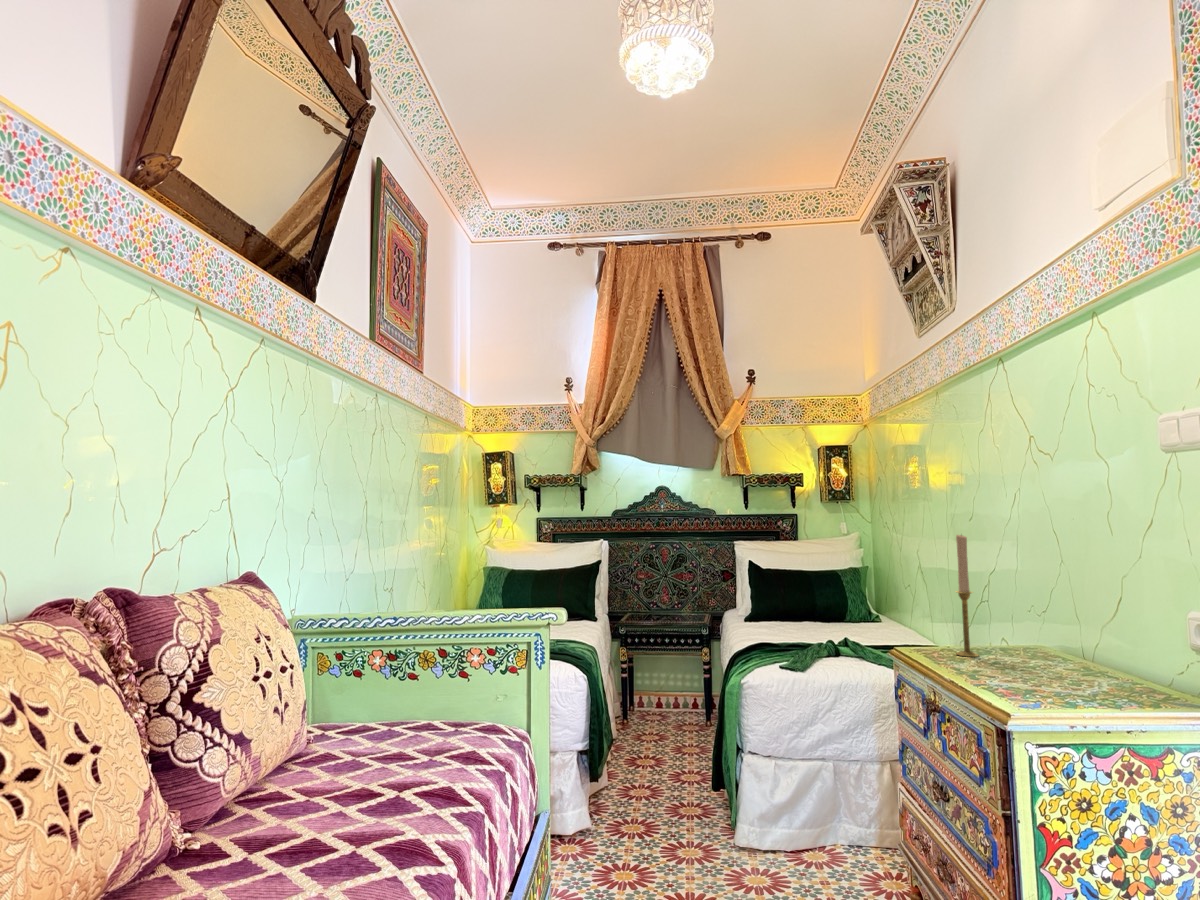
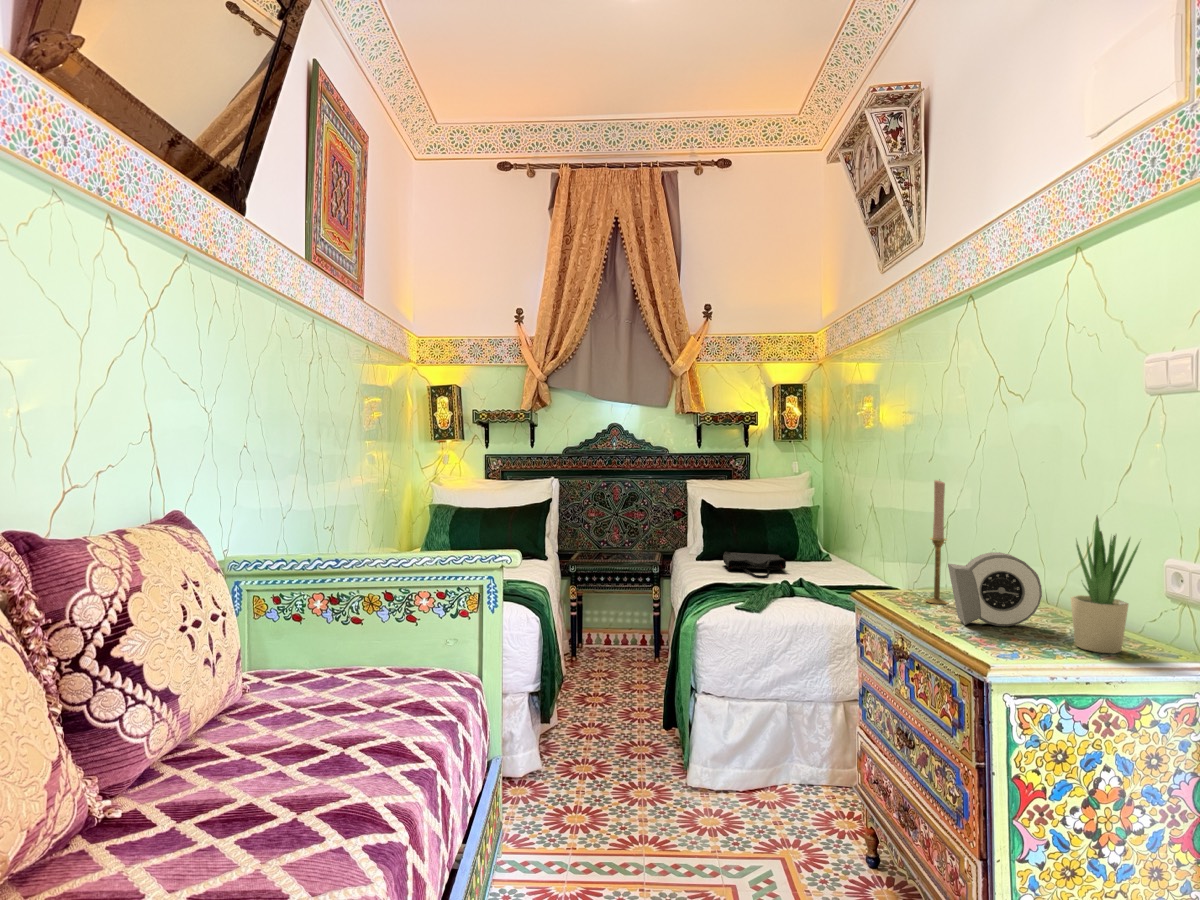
potted plant: none [1088,563,1153,701] -> present [1071,516,1140,653]
alarm clock: none [970,603,1065,677] -> present [948,552,1042,626]
tote bag: none [766,611,828,636] -> present [723,552,786,578]

